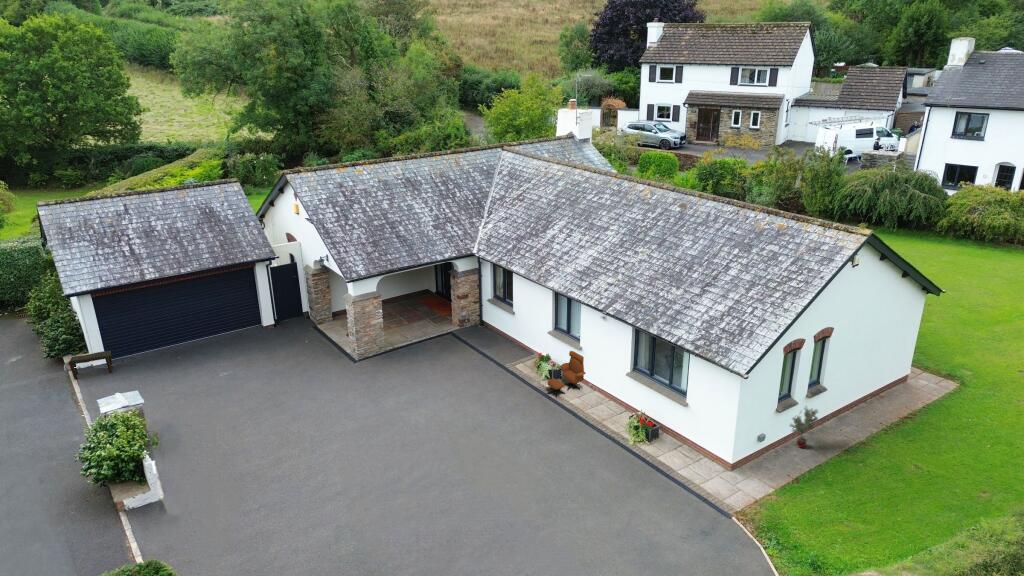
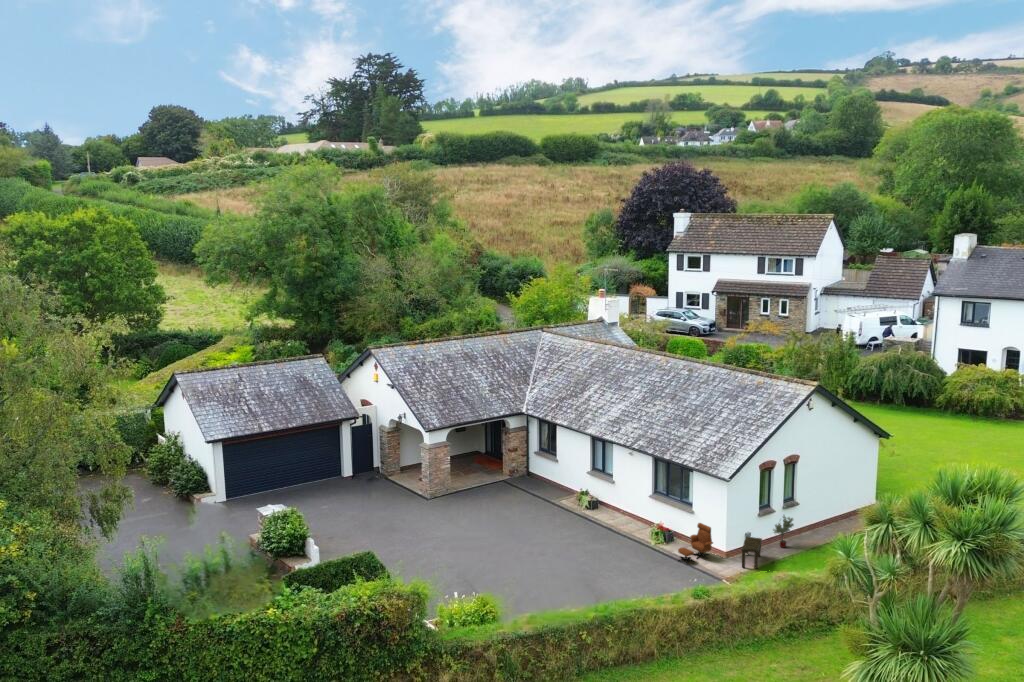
bench: present [68,350,113,379] -> present [742,537,762,569]
lounge chair: present [547,351,586,397] -> present [678,523,713,563]

